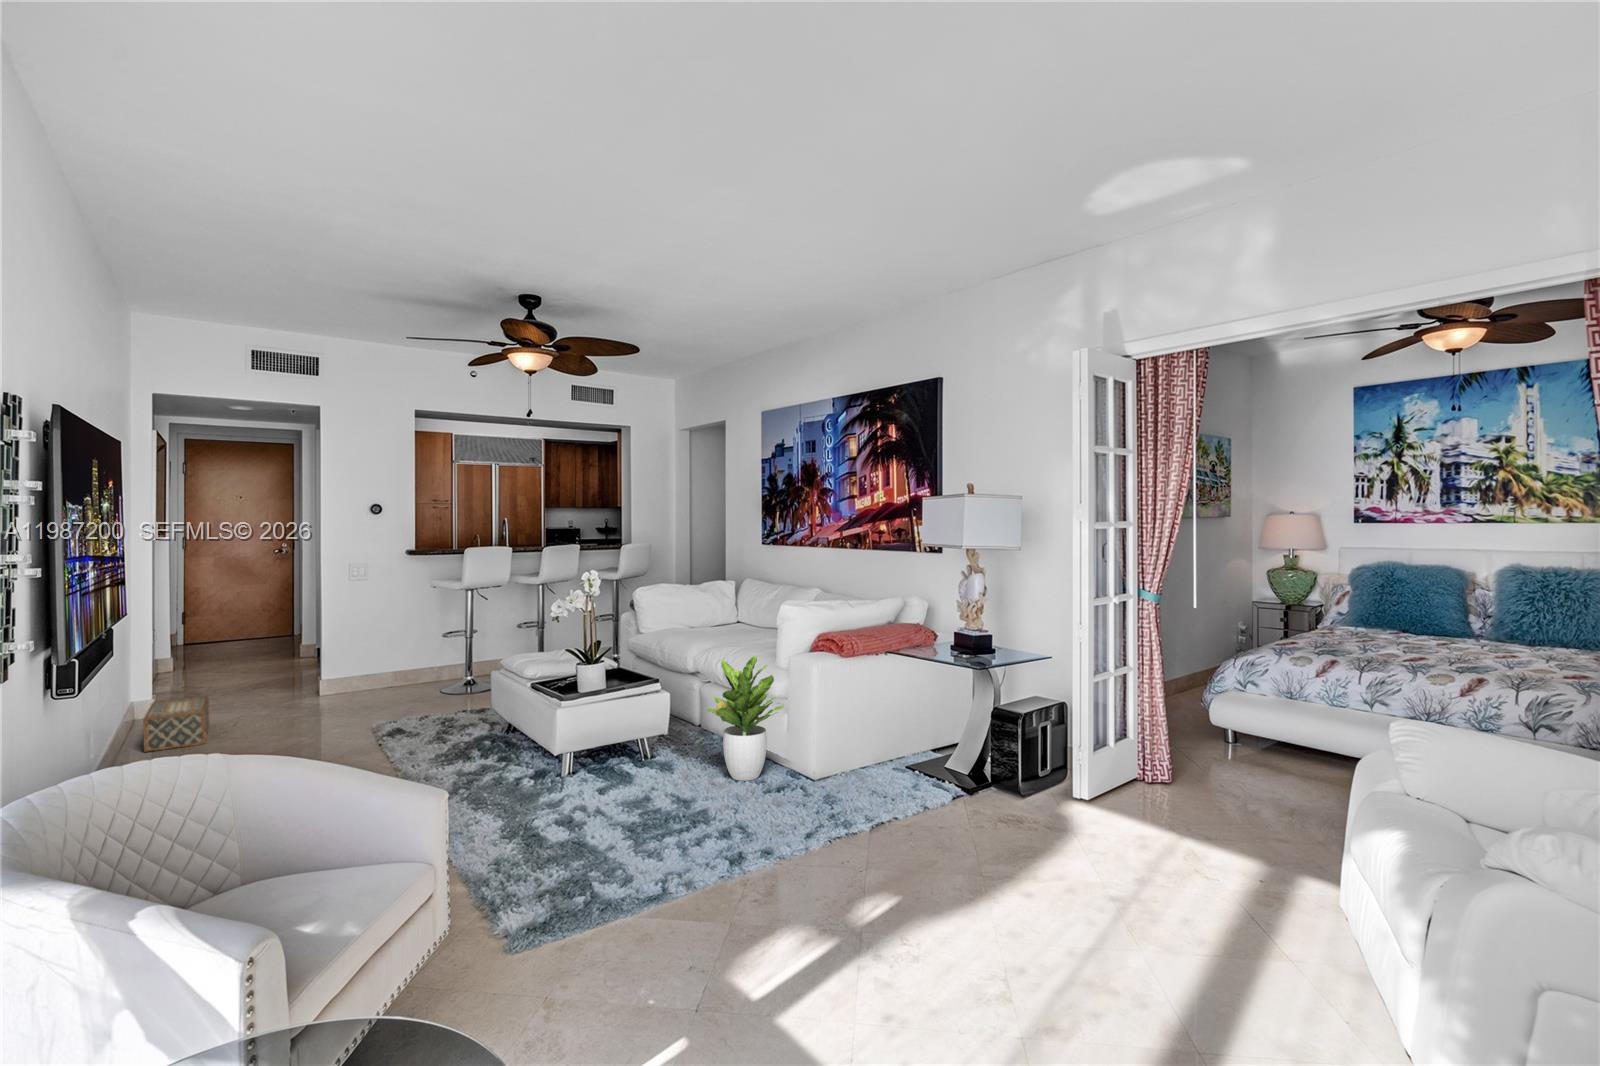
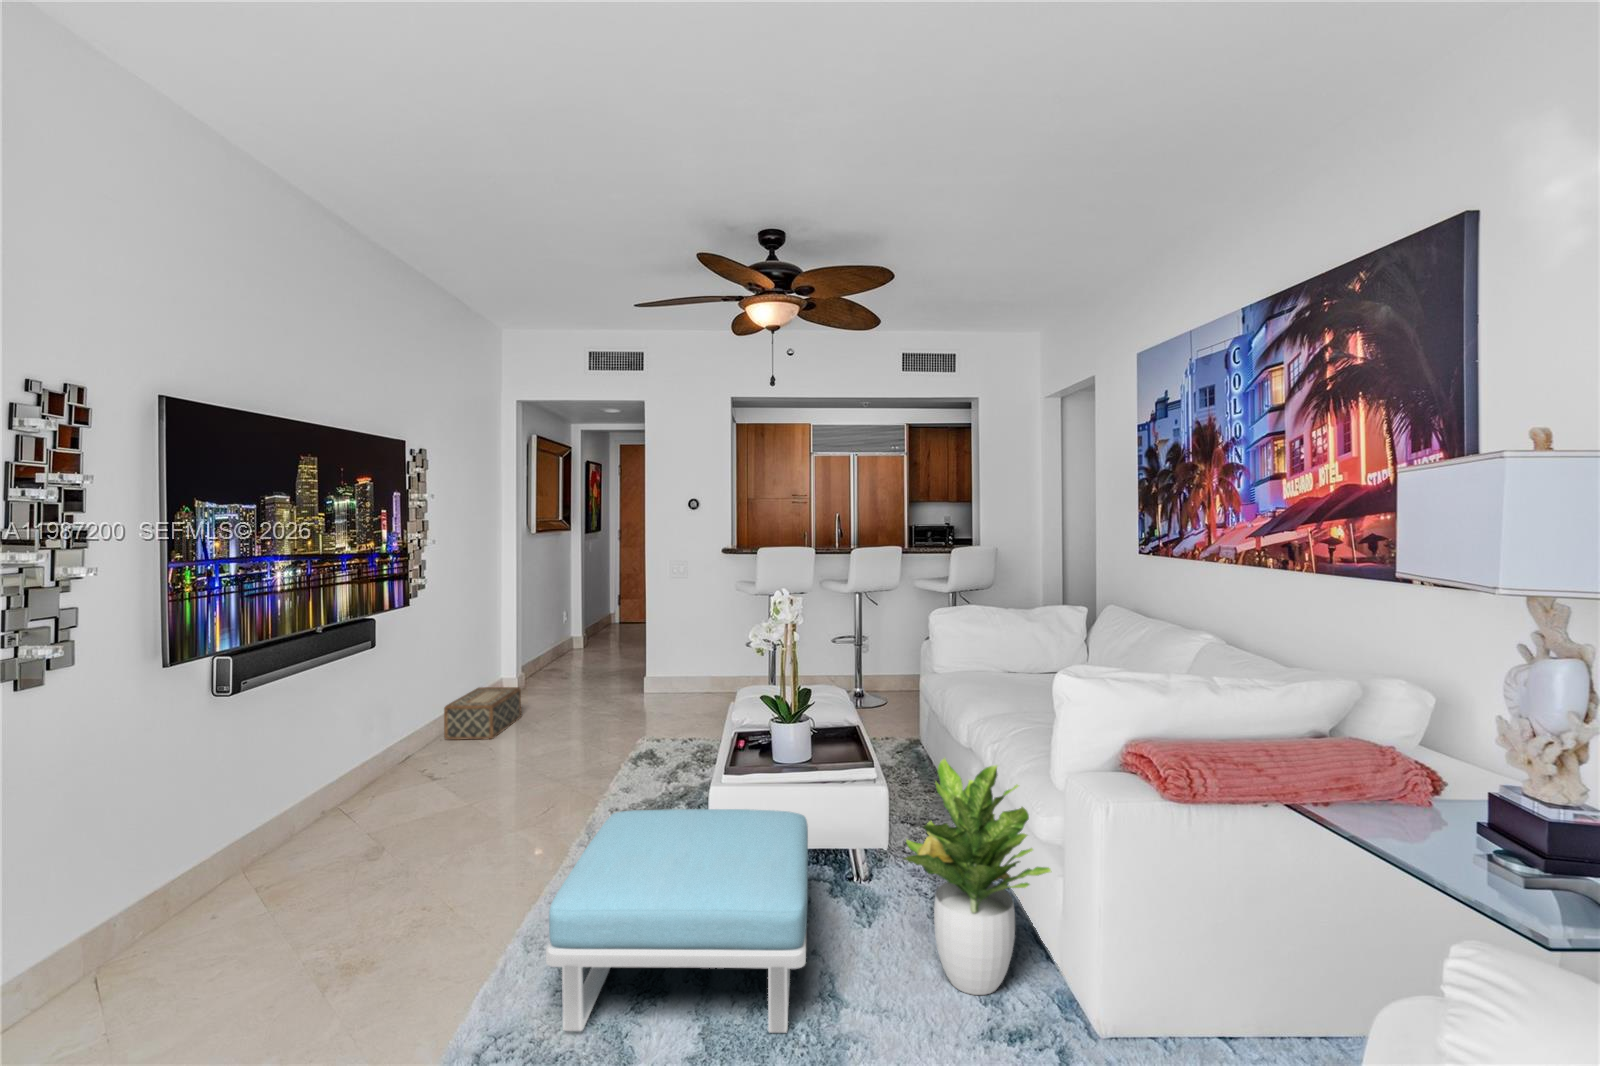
footstool: none [494,712,676,841] -> present [546,809,808,1033]

